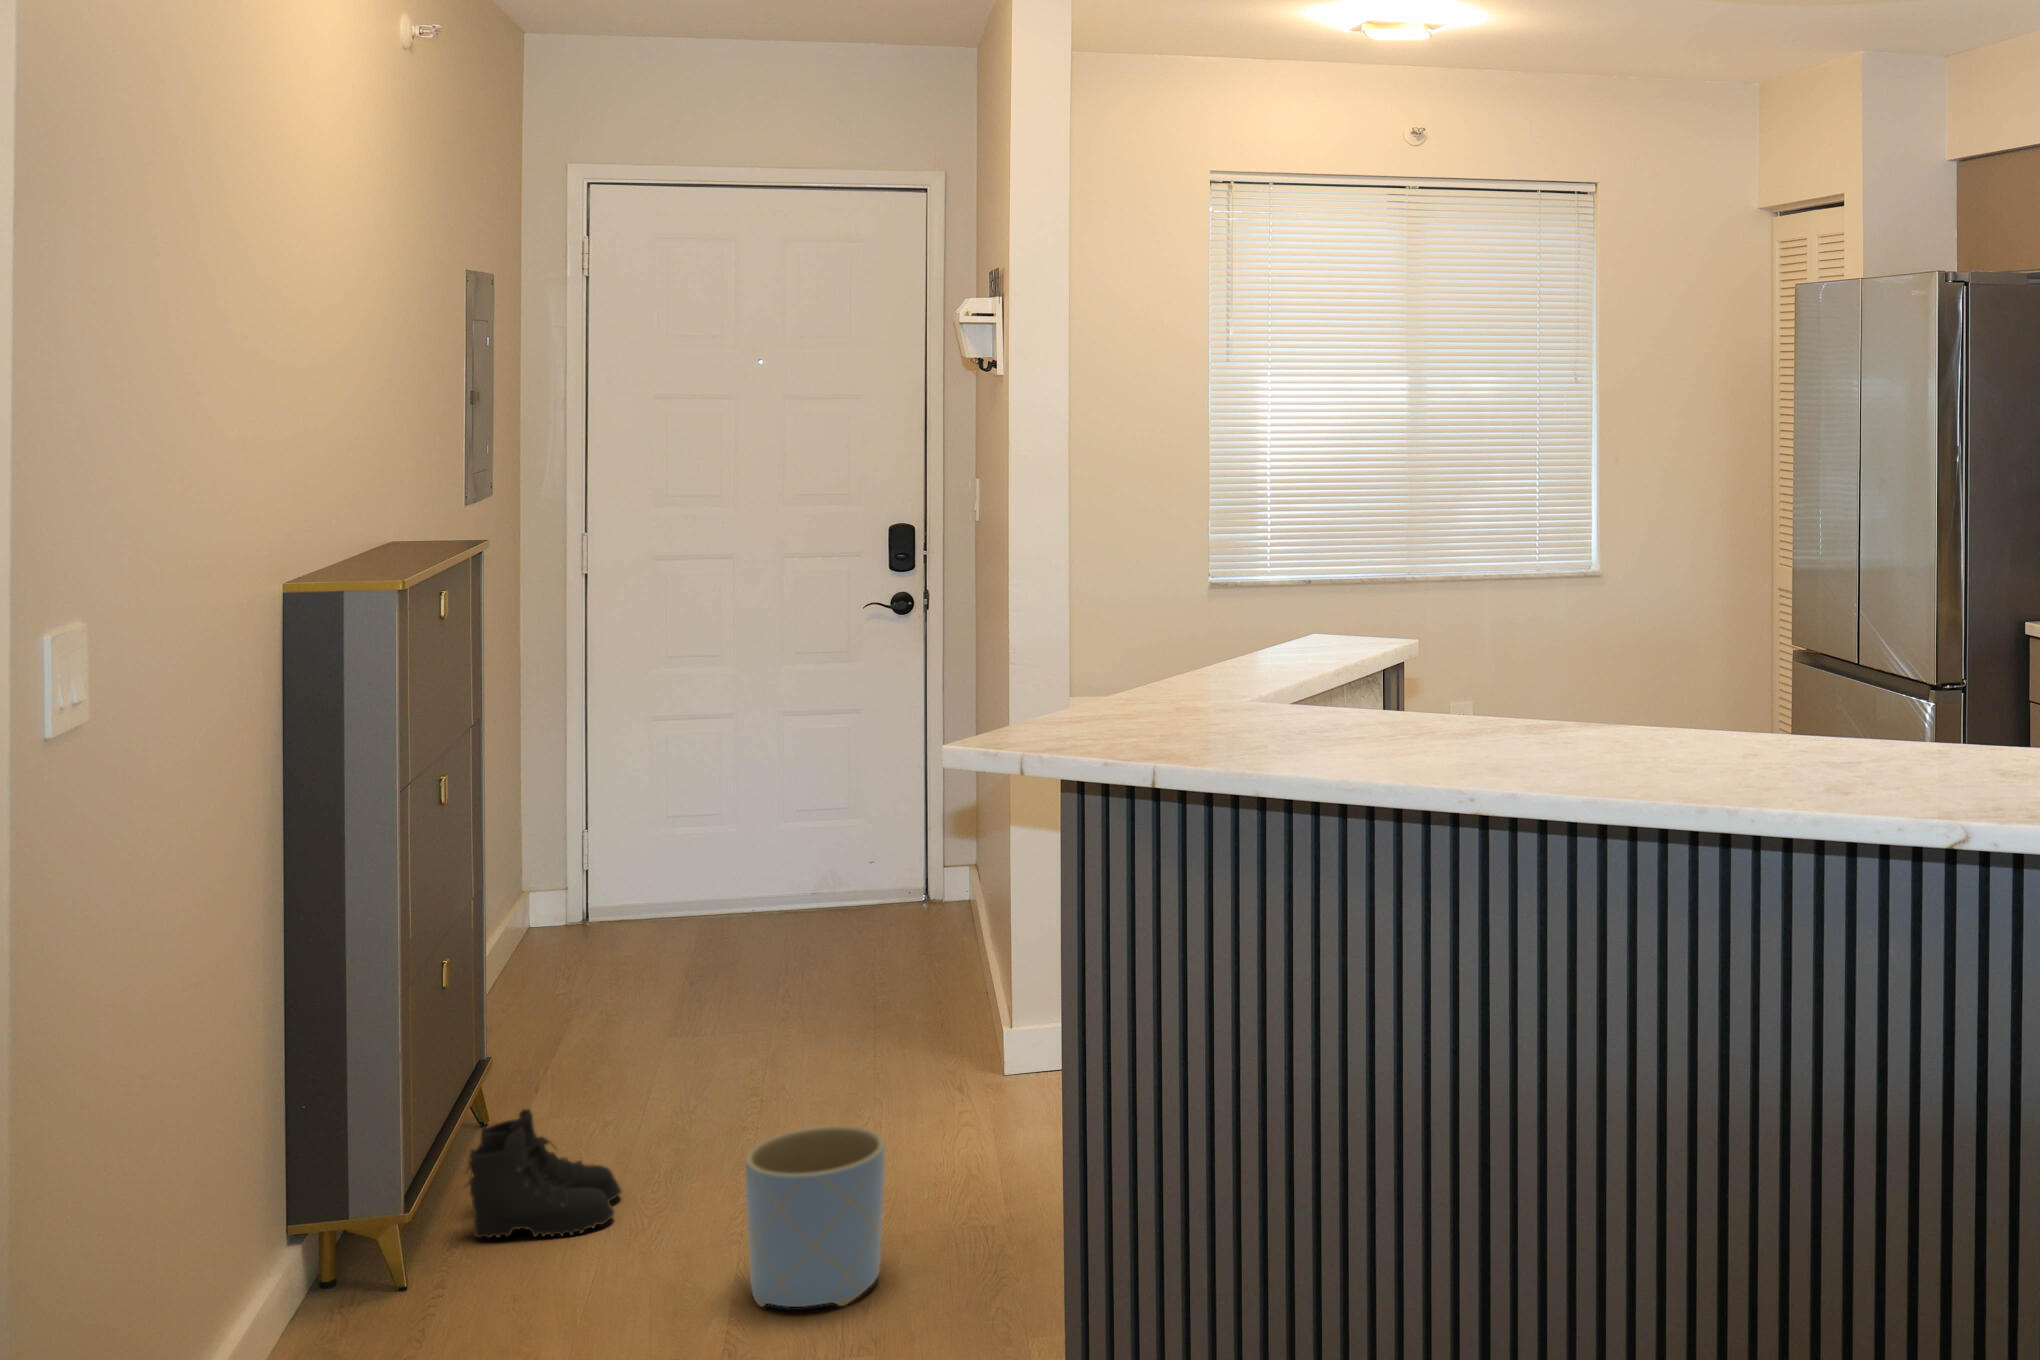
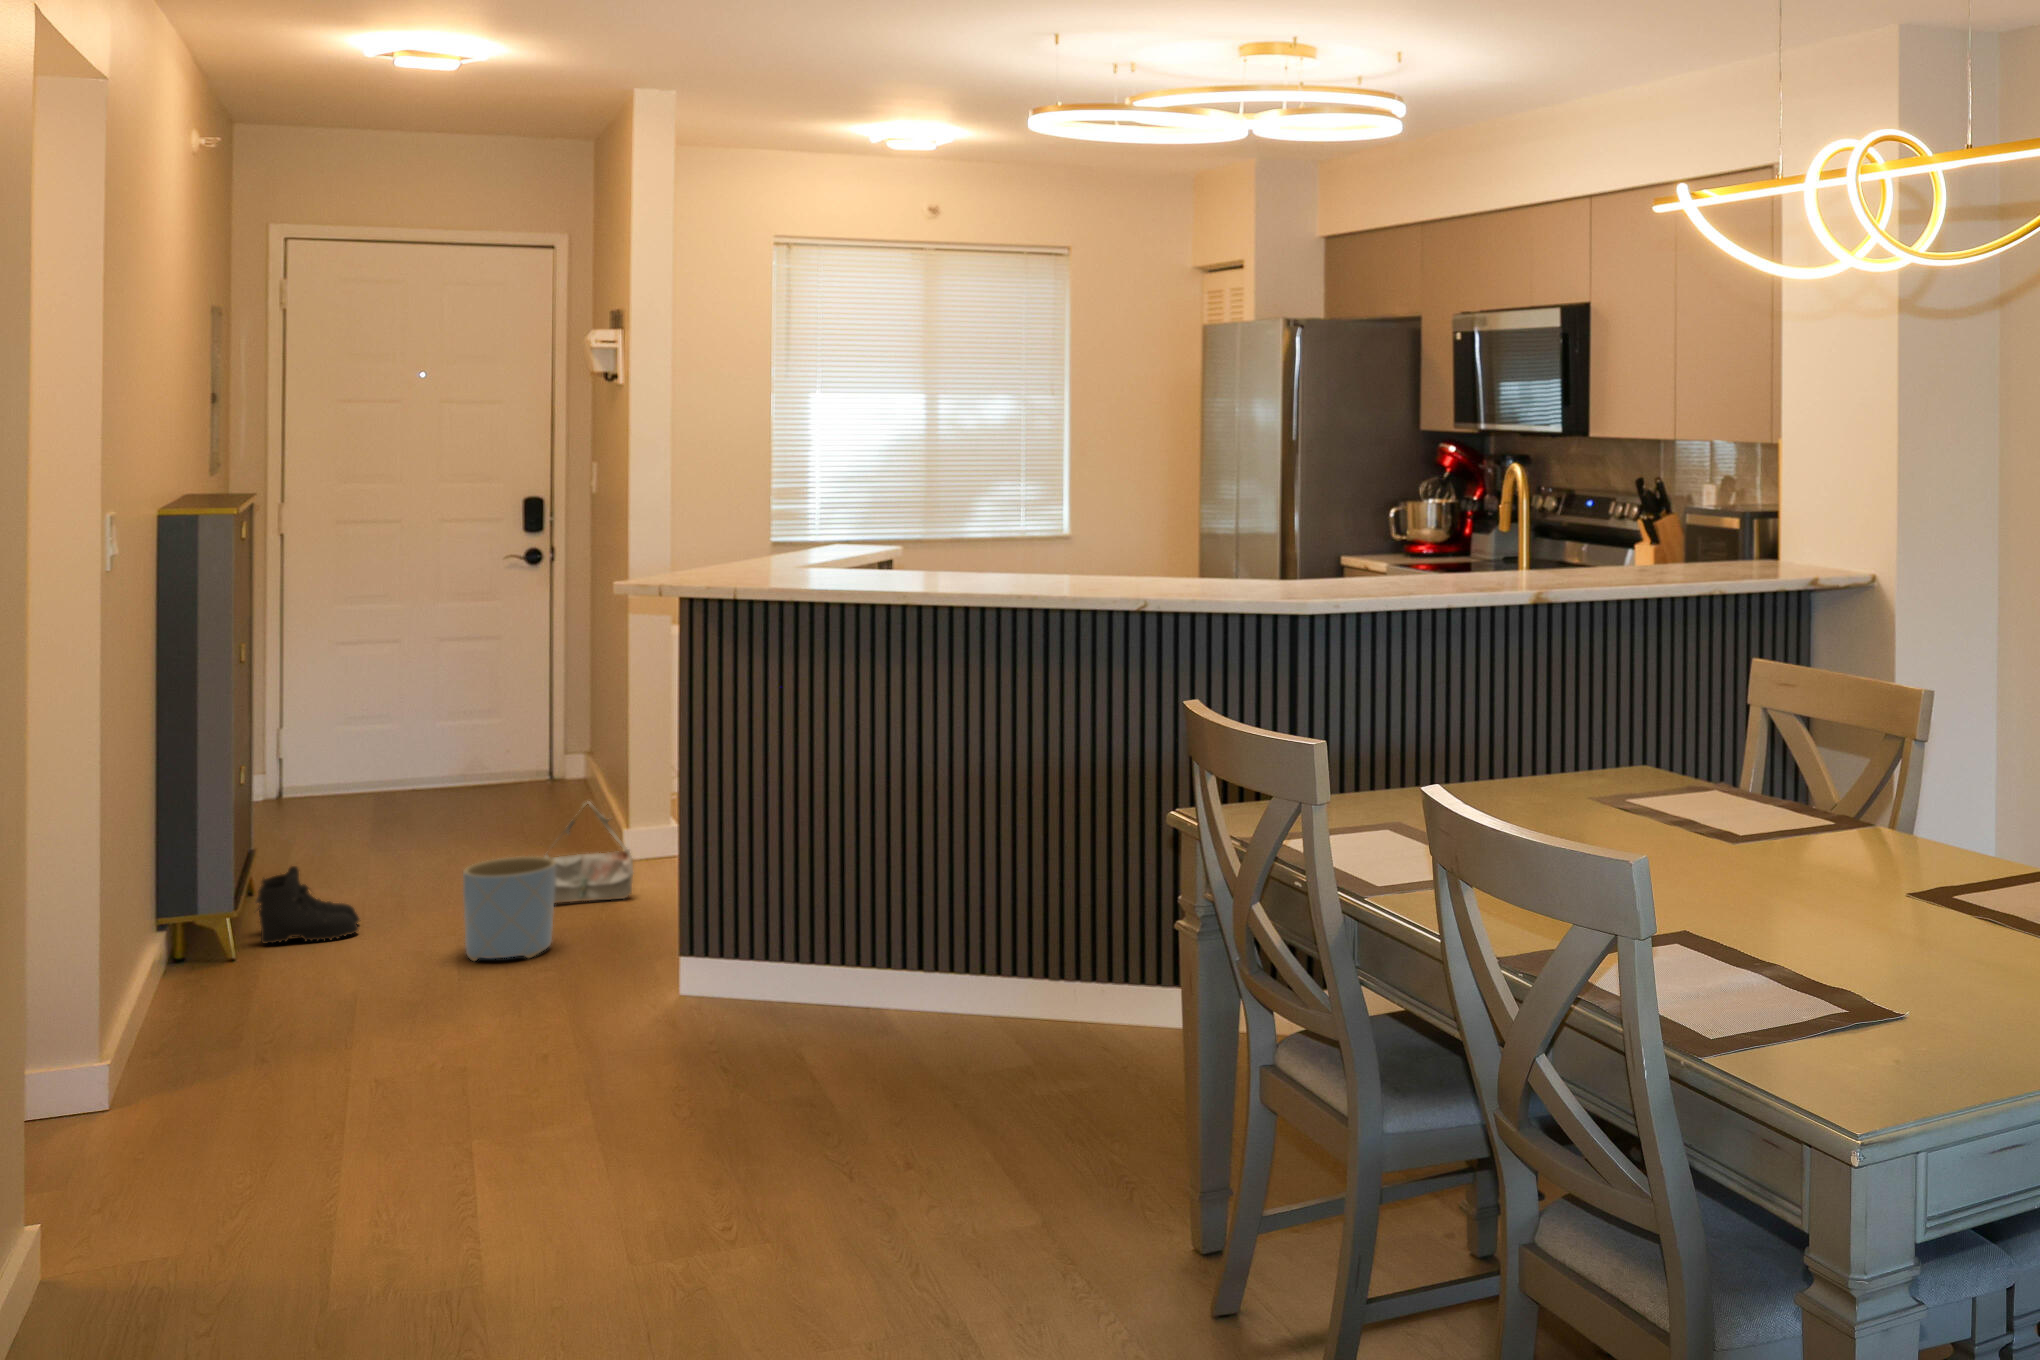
bag: none [872,1012,1012,1169] -> present [544,802,633,903]

